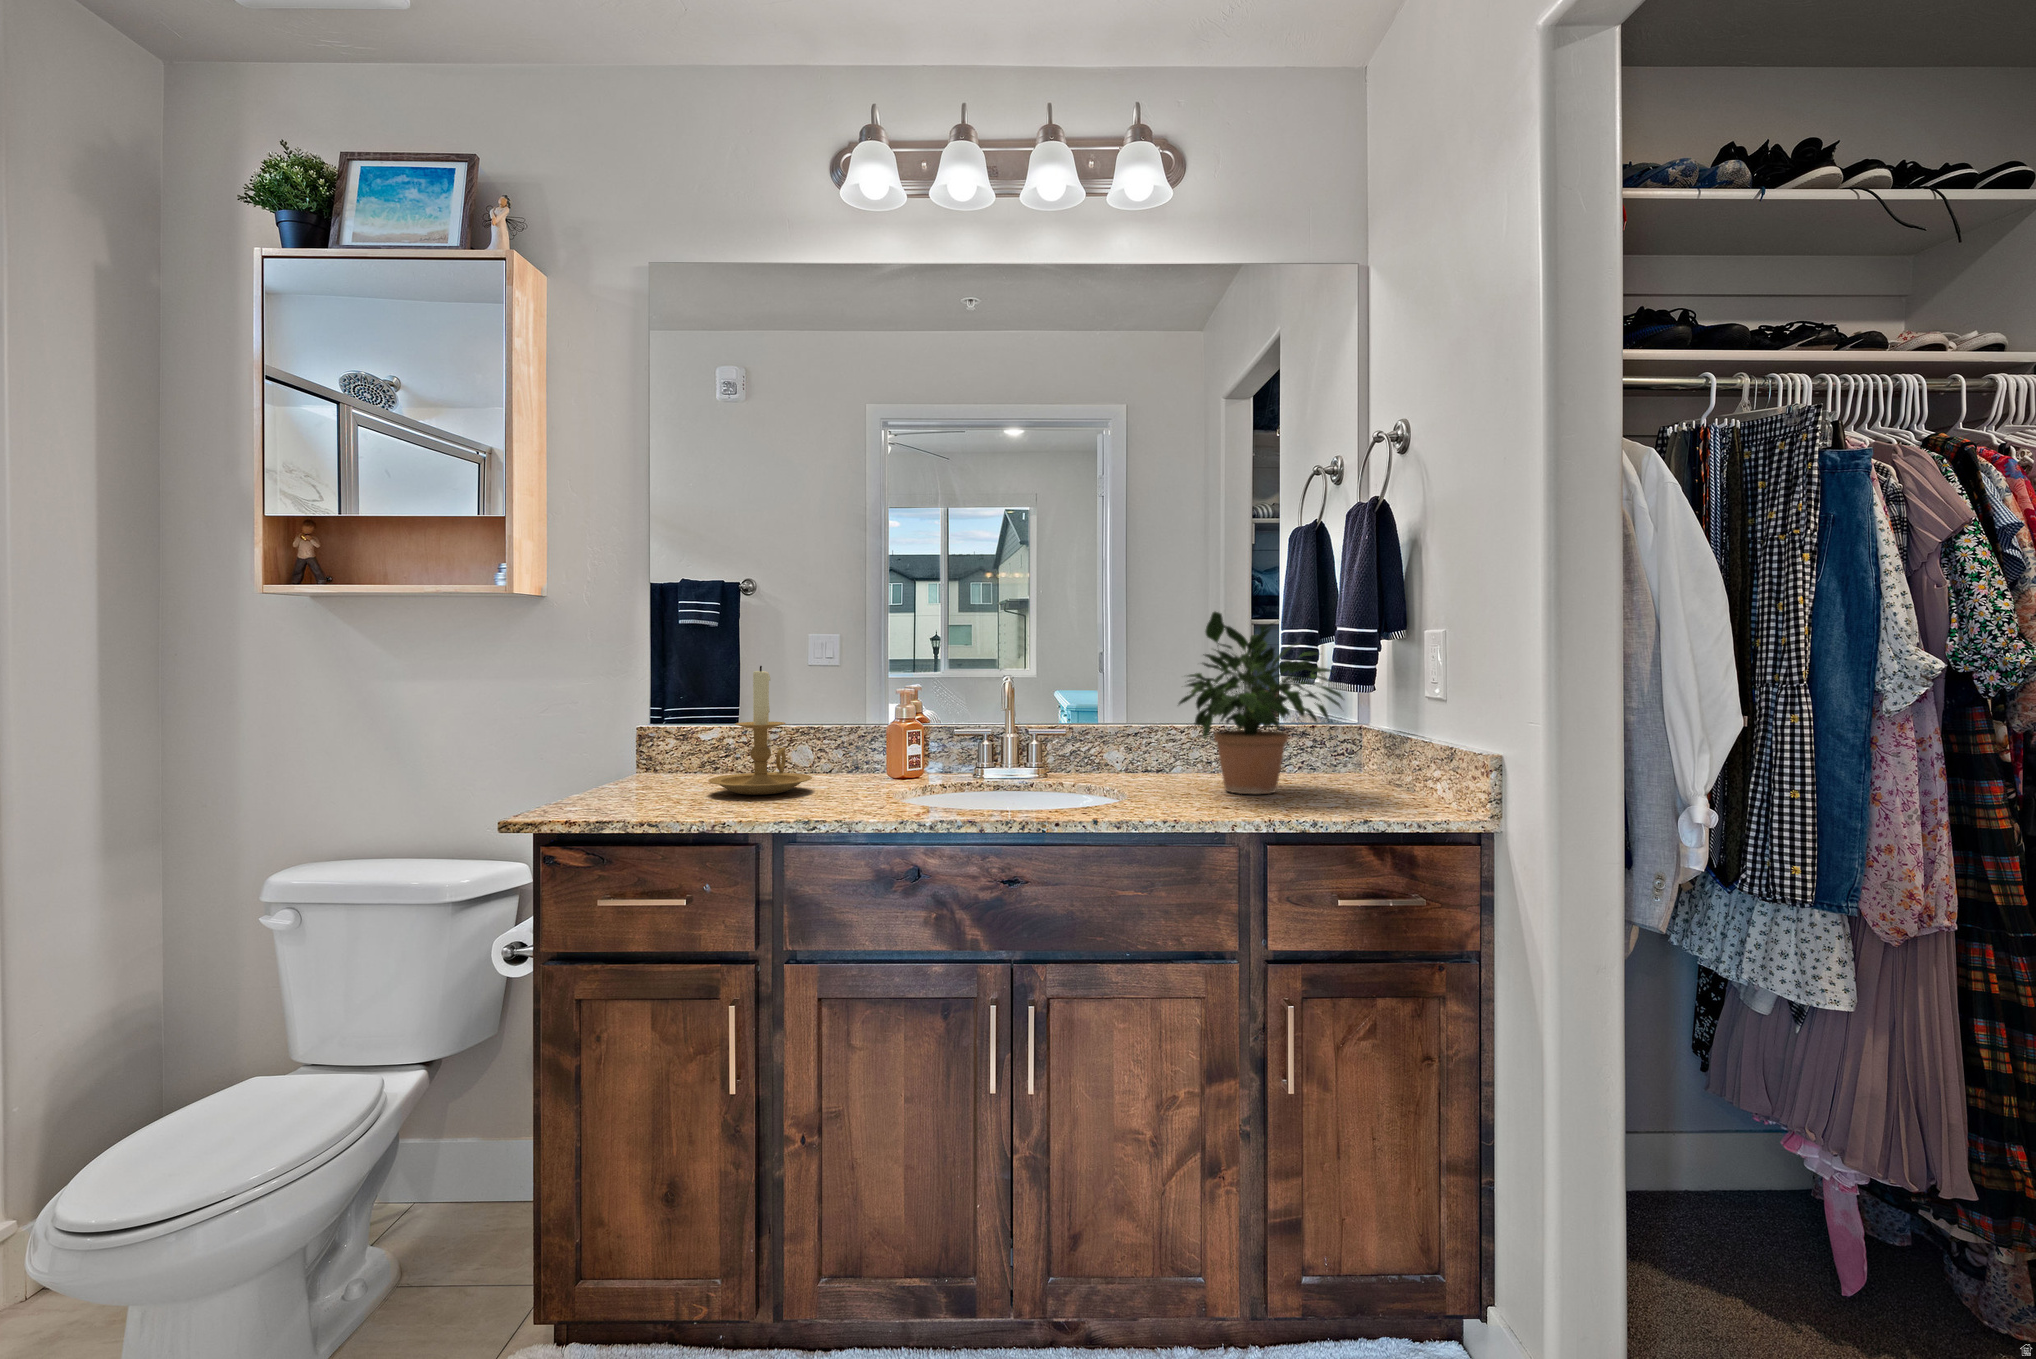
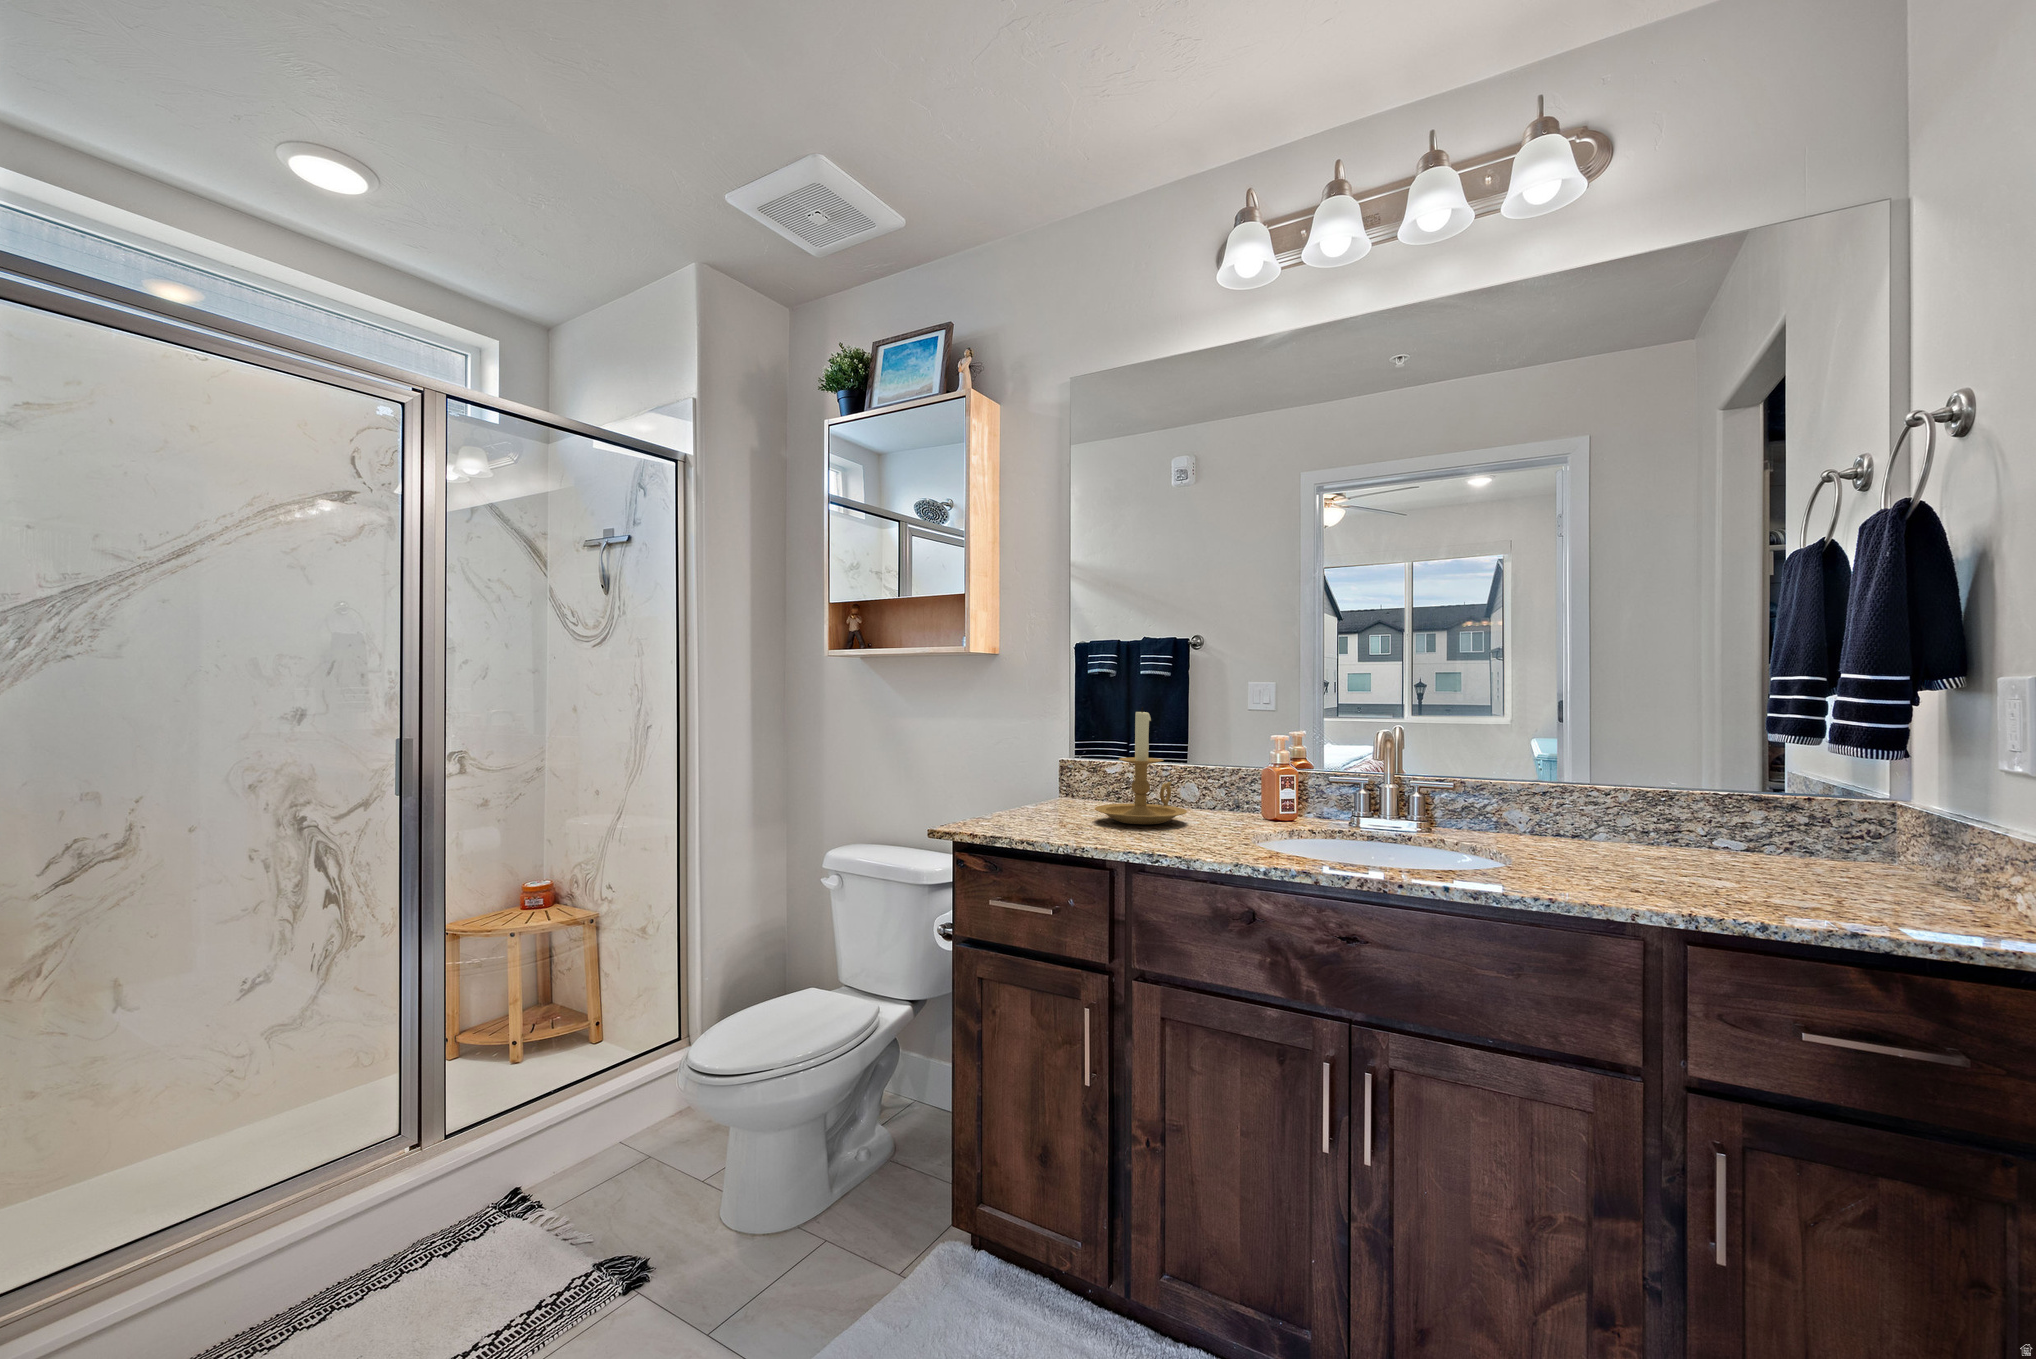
potted plant: present [1179,612,1343,794] -> none [1589,655,1839,878]

